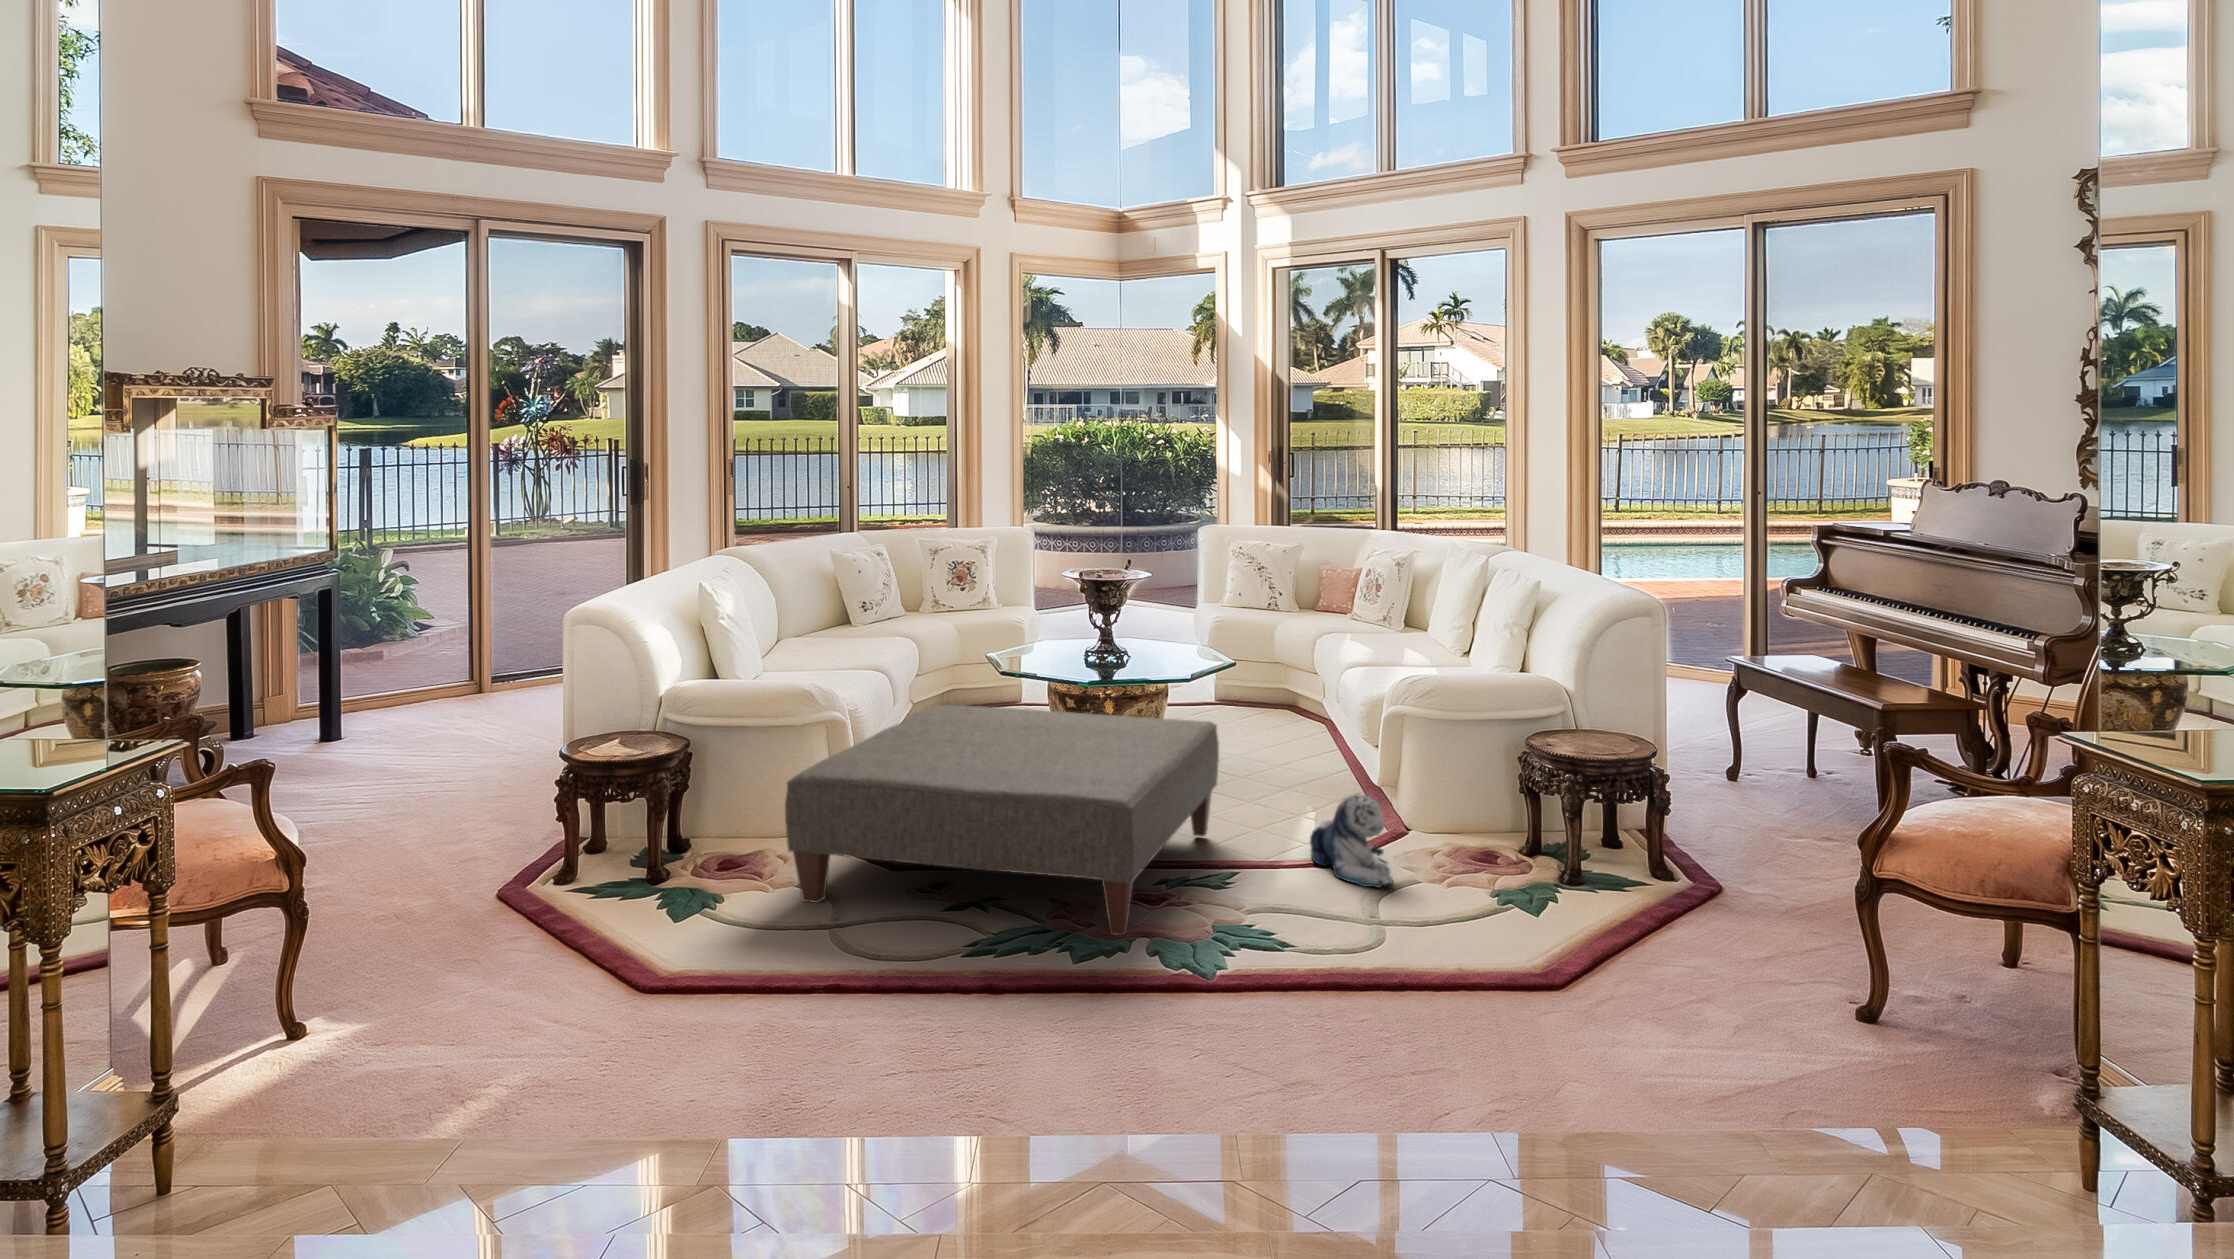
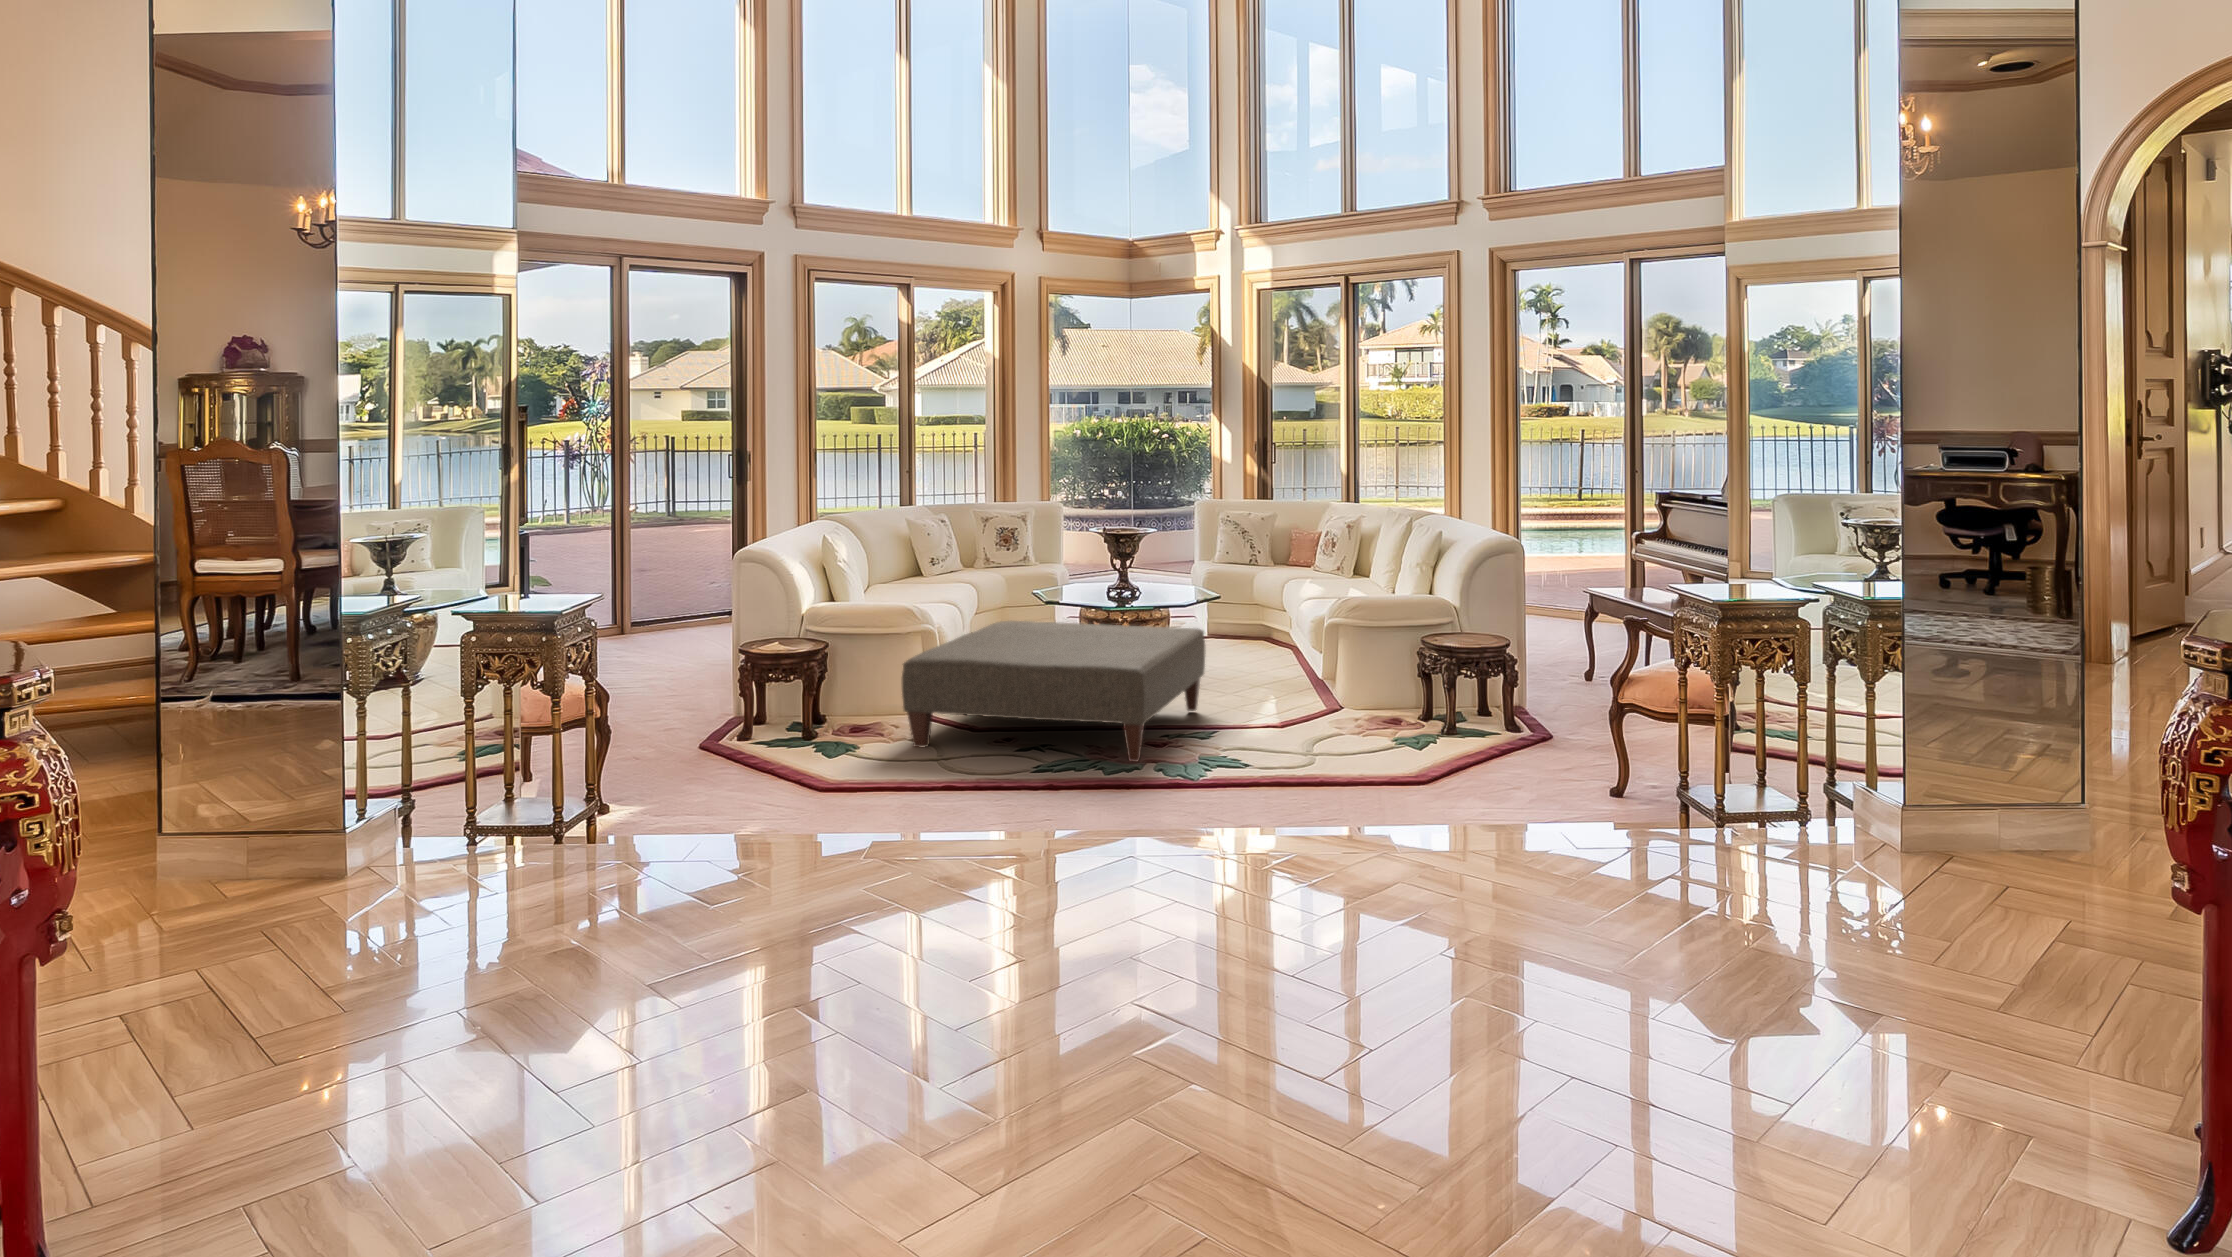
plush toy: present [1310,795,1393,888] -> none [1270,675,1325,737]

